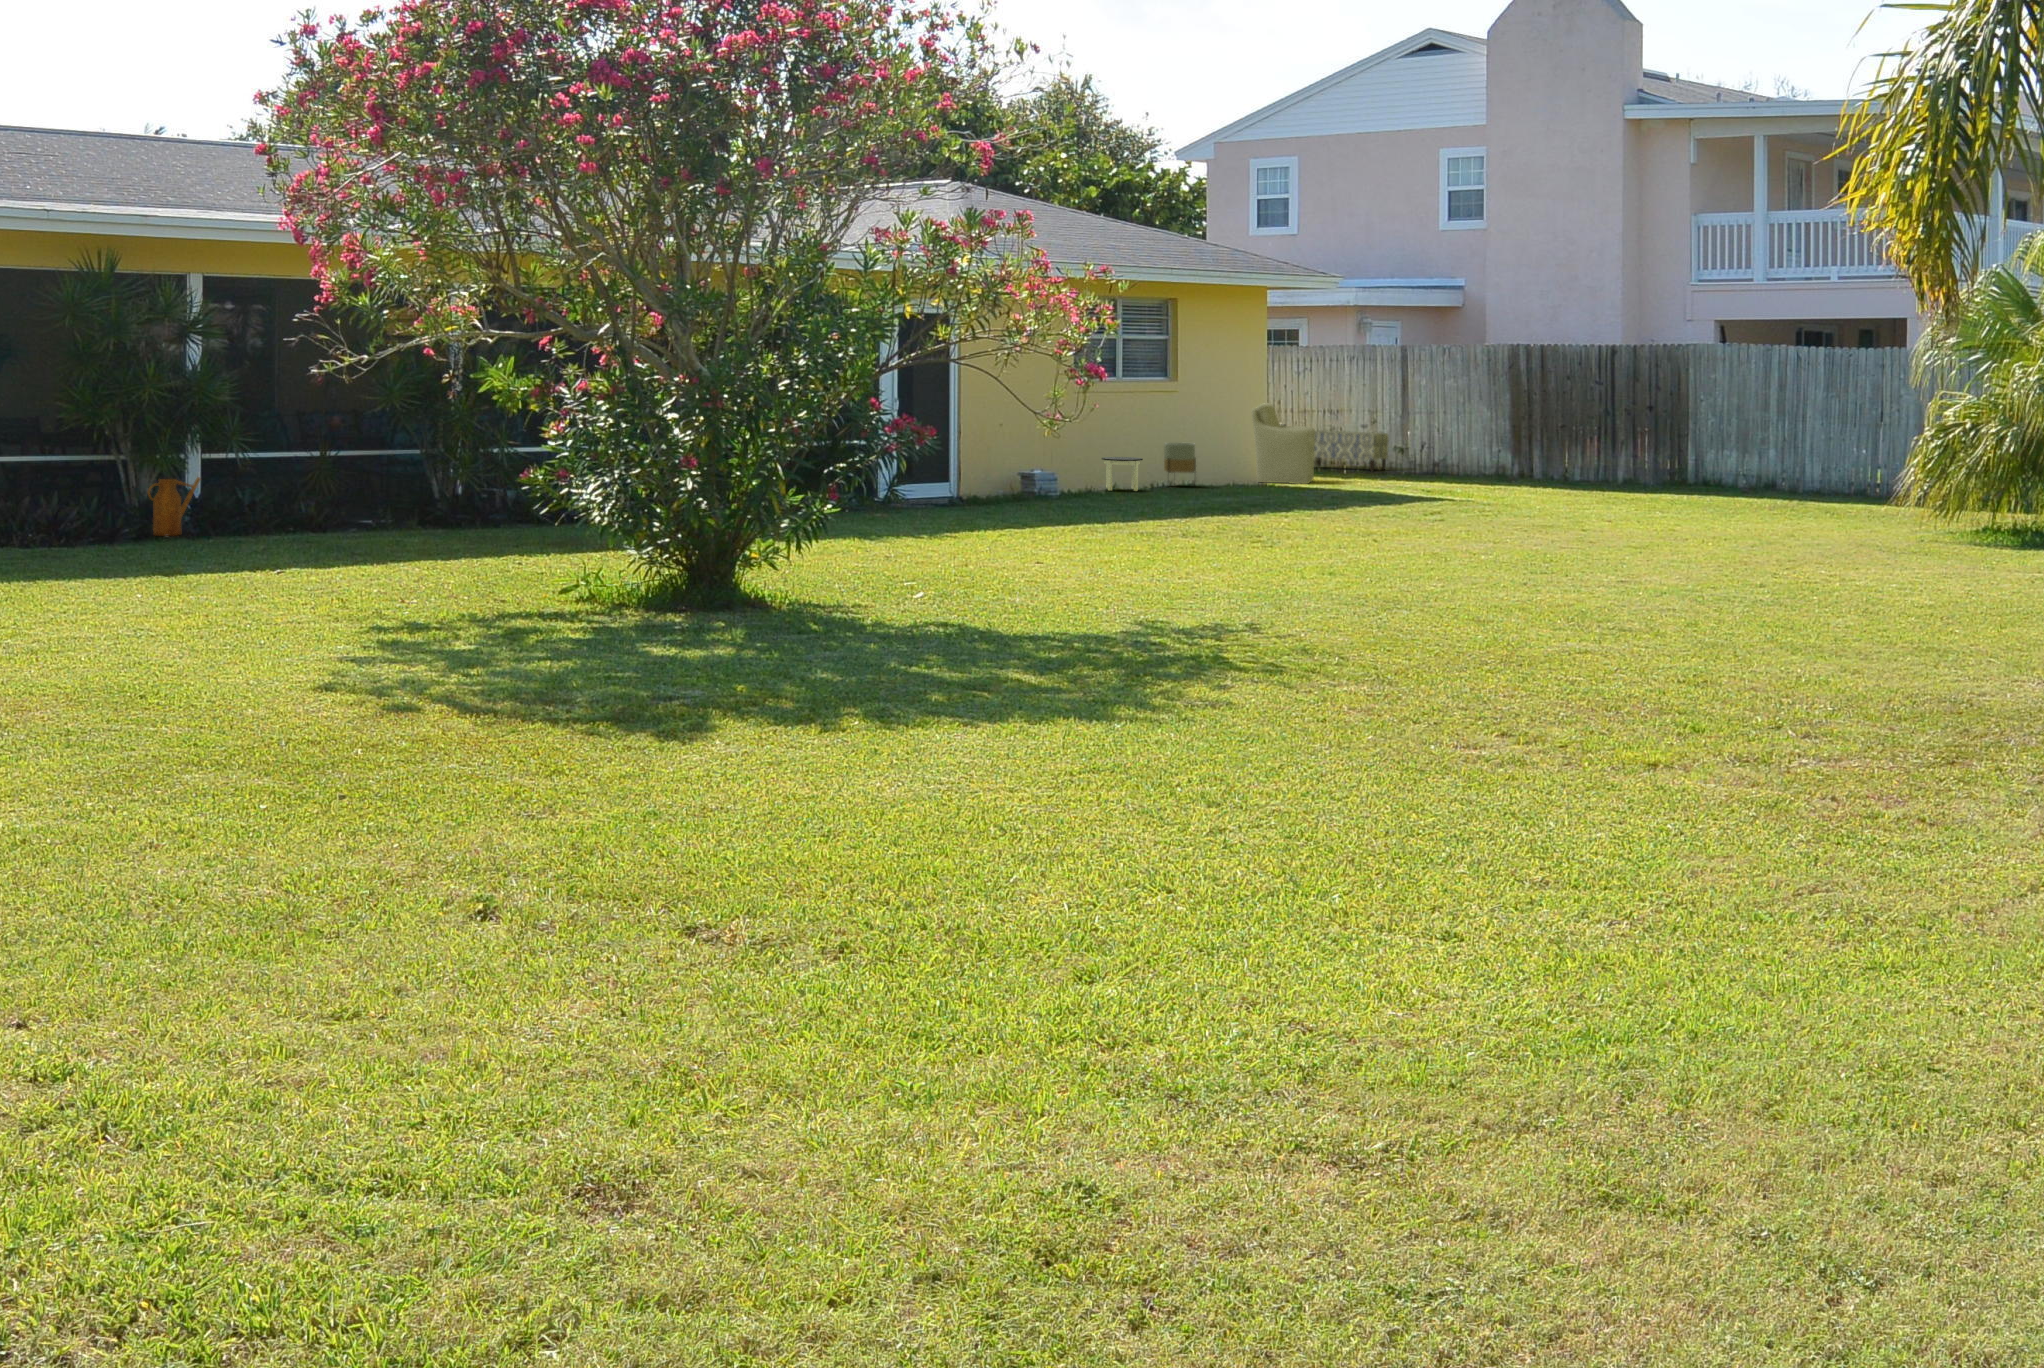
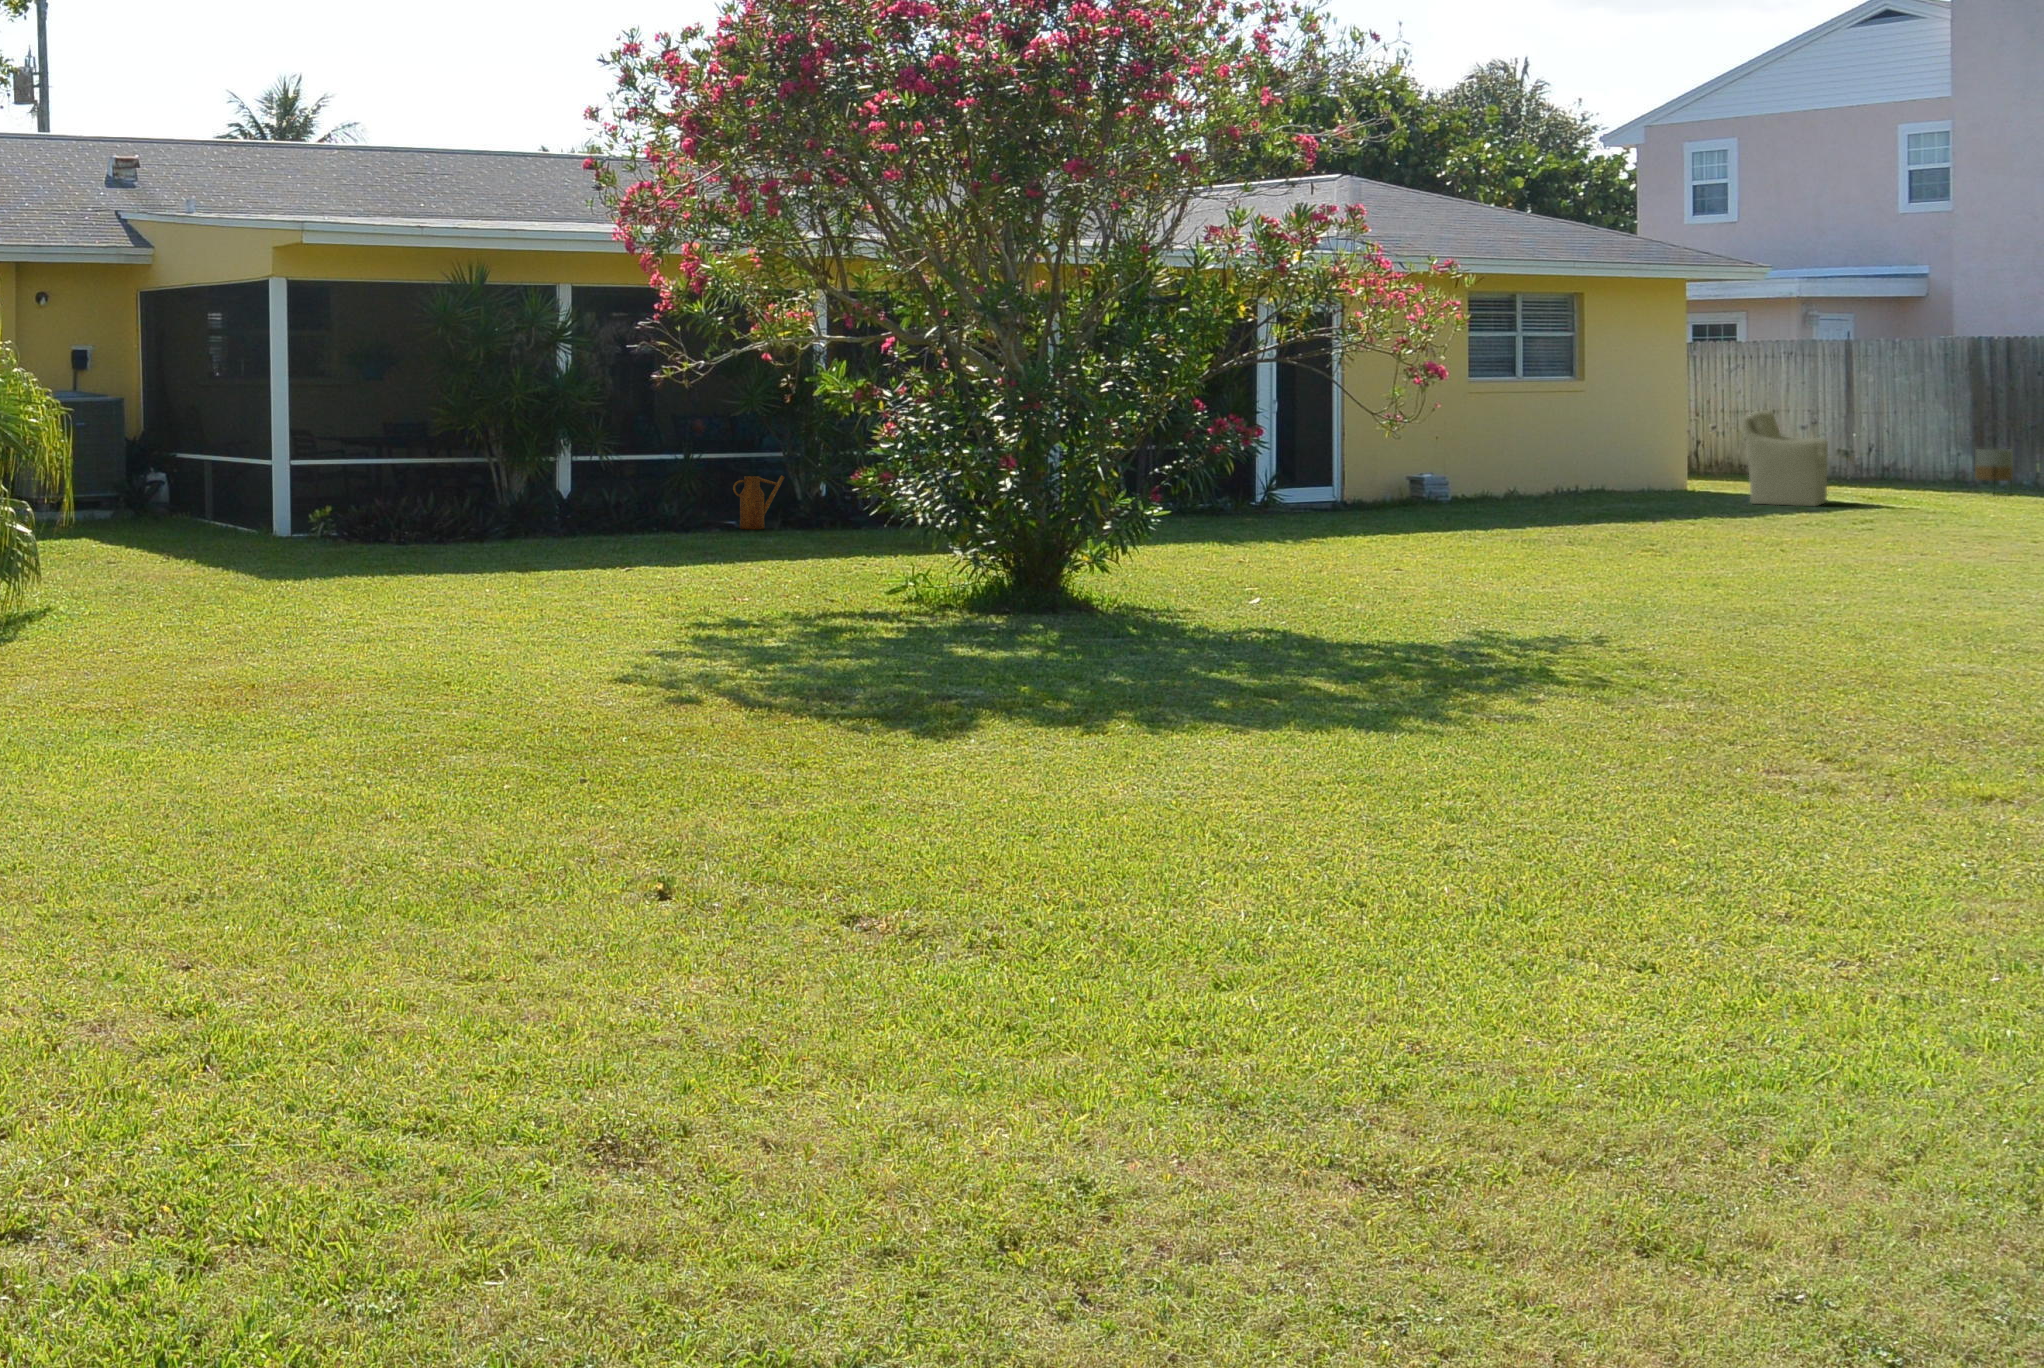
bench: present [1314,430,1389,471] -> none [1826,443,1941,494]
planter: present [1164,443,1196,473] -> present [1975,449,2013,482]
round table: present [1102,457,1143,491] -> none [1547,472,1598,511]
watering can: present [148,477,200,536] -> present [733,476,785,529]

